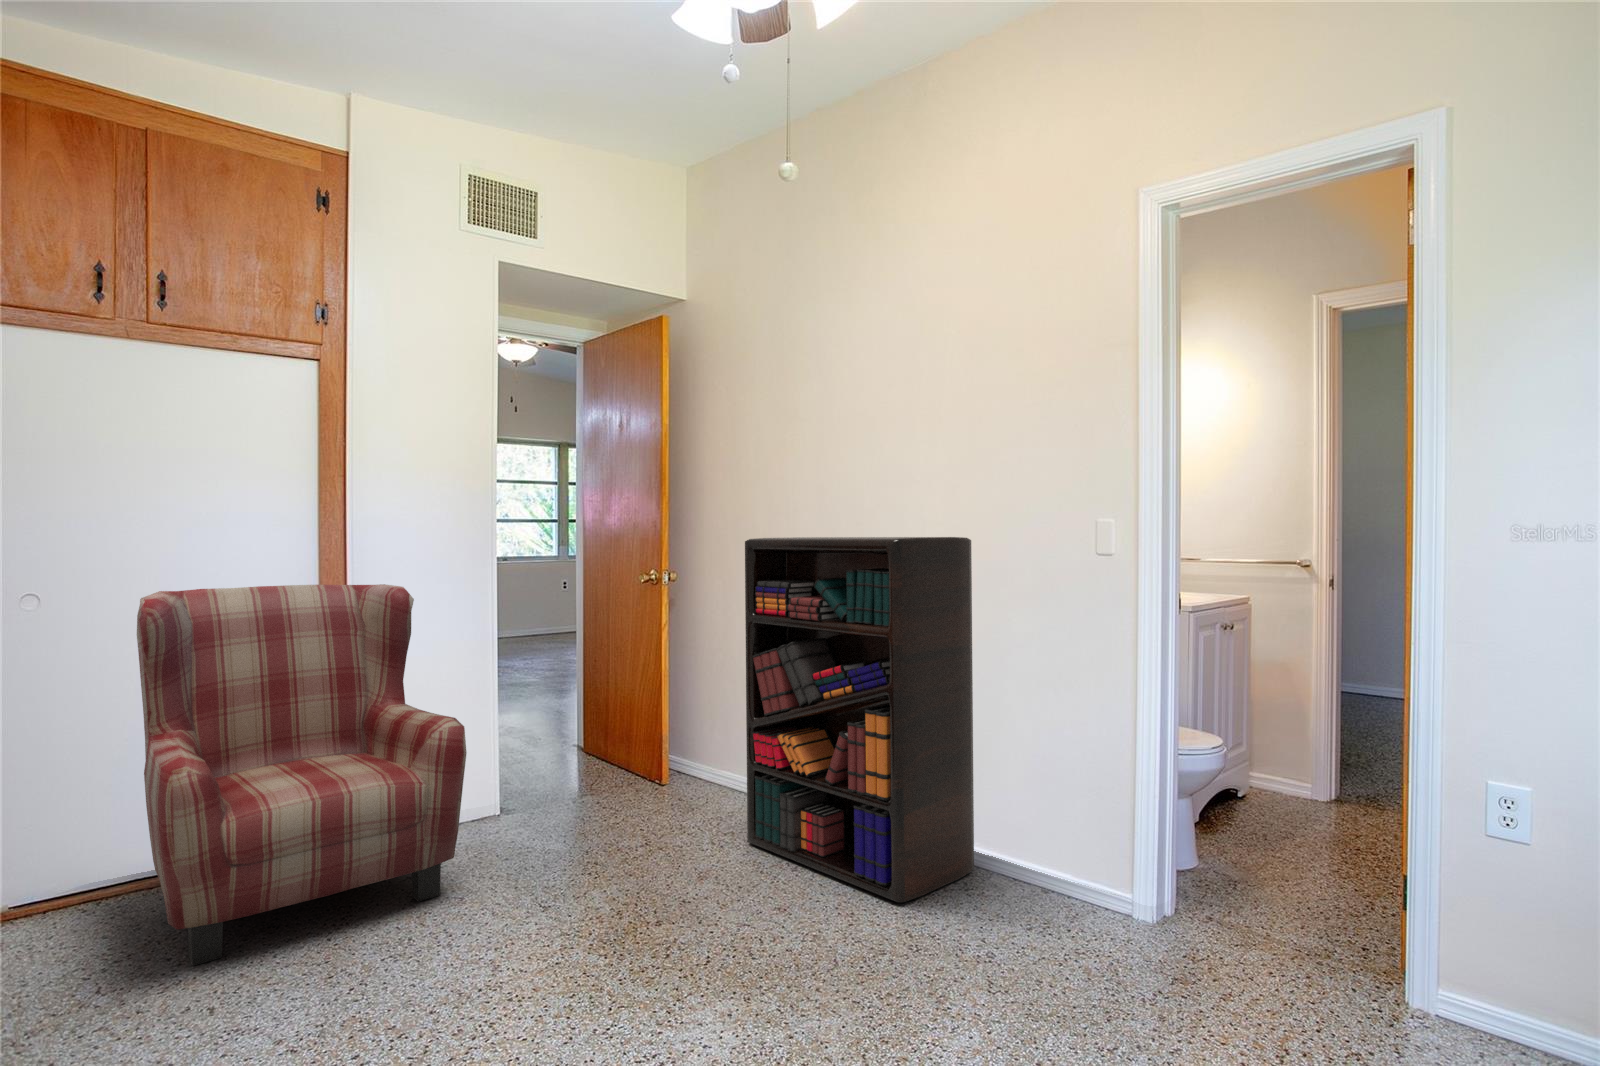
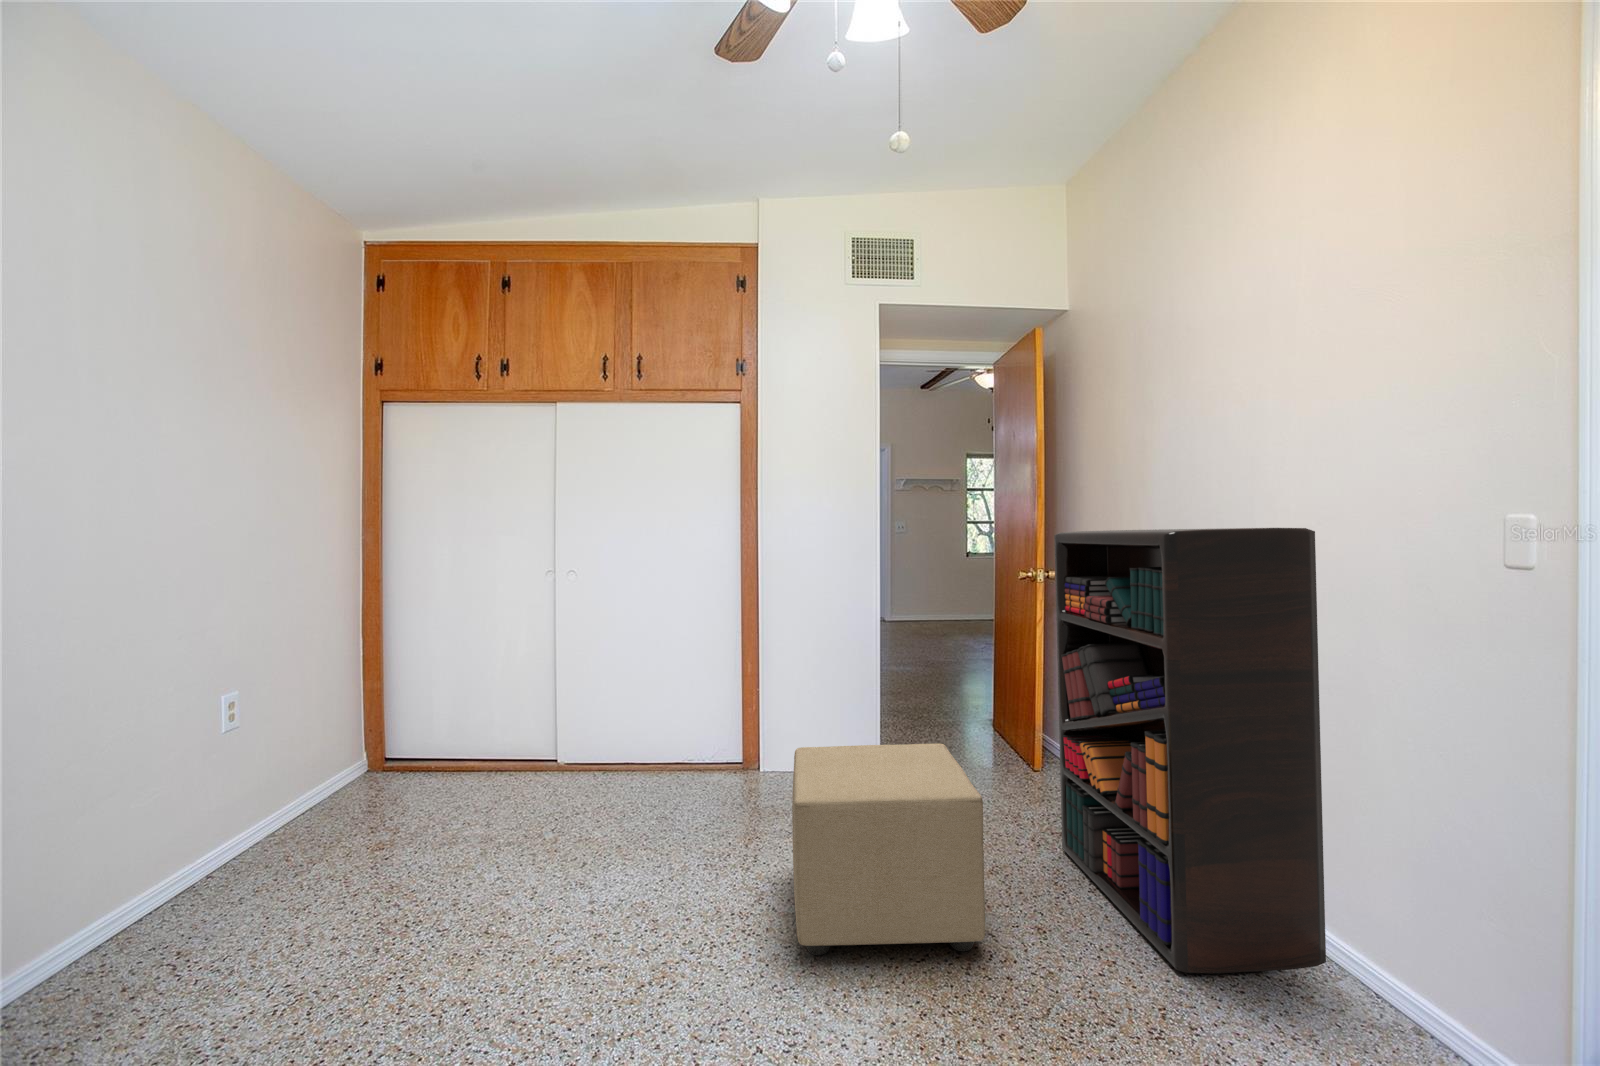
armchair: present [137,584,467,966] -> none [586,571,794,833]
ottoman: none [515,756,759,994] -> present [792,743,985,955]

